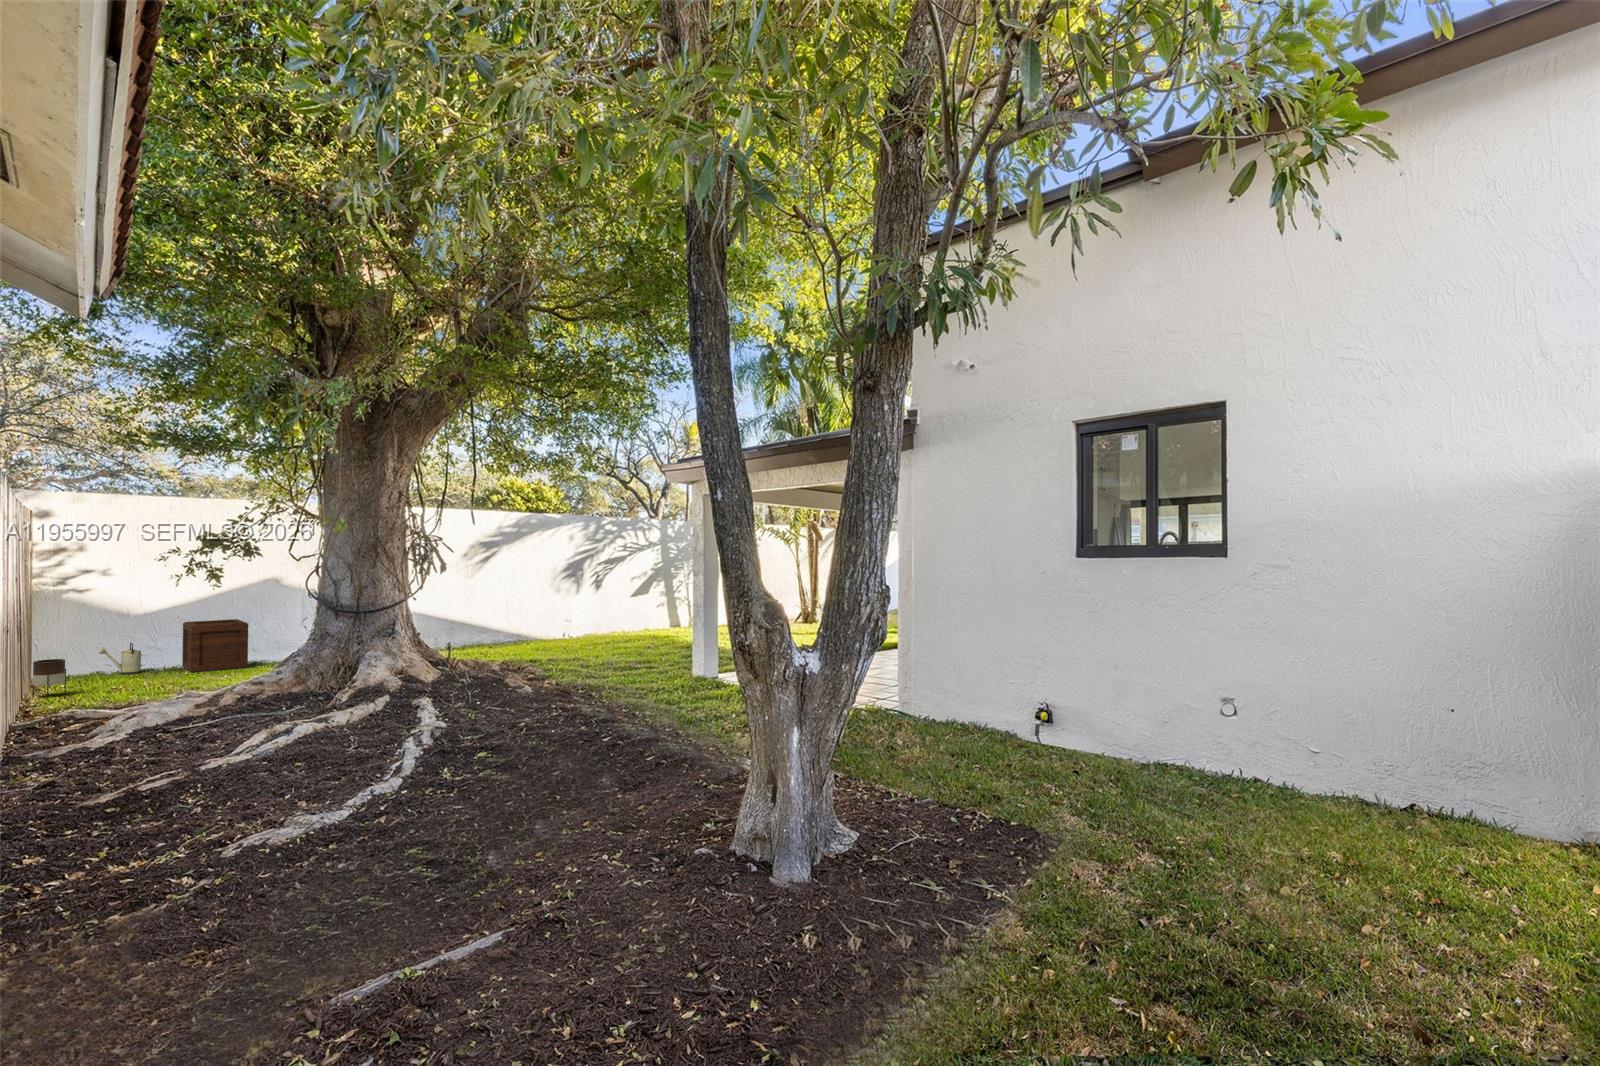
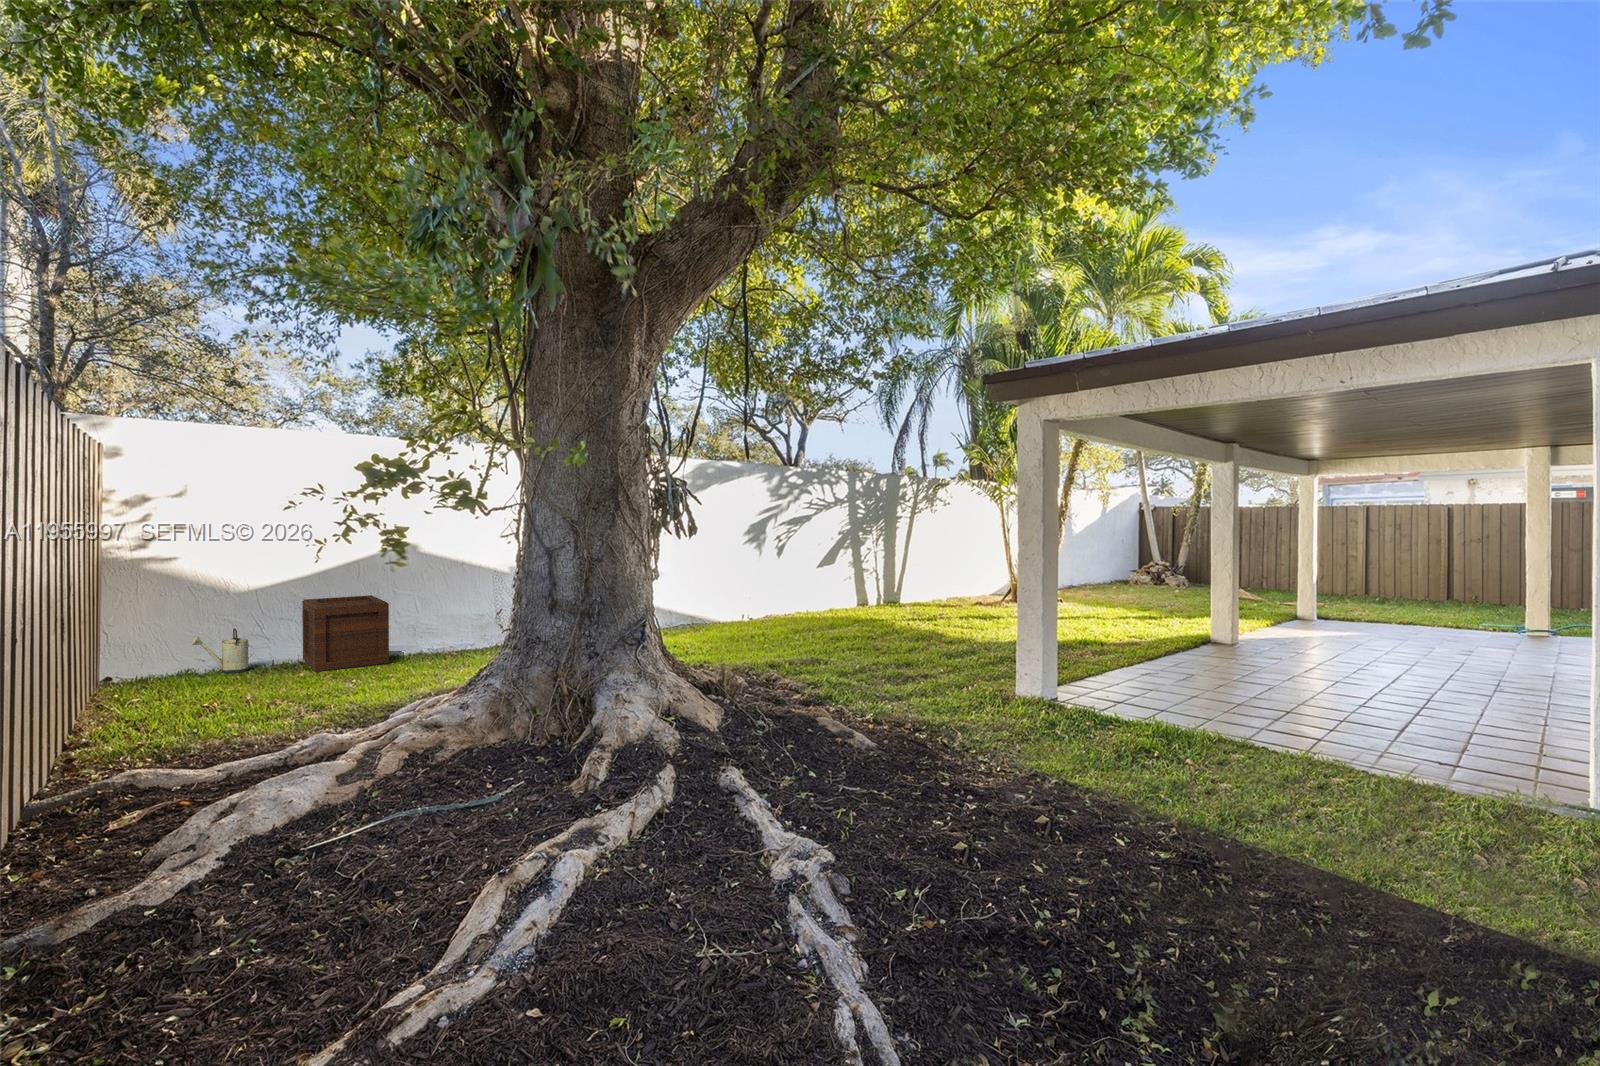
planter: present [32,659,66,698] -> none [86,664,138,727]

